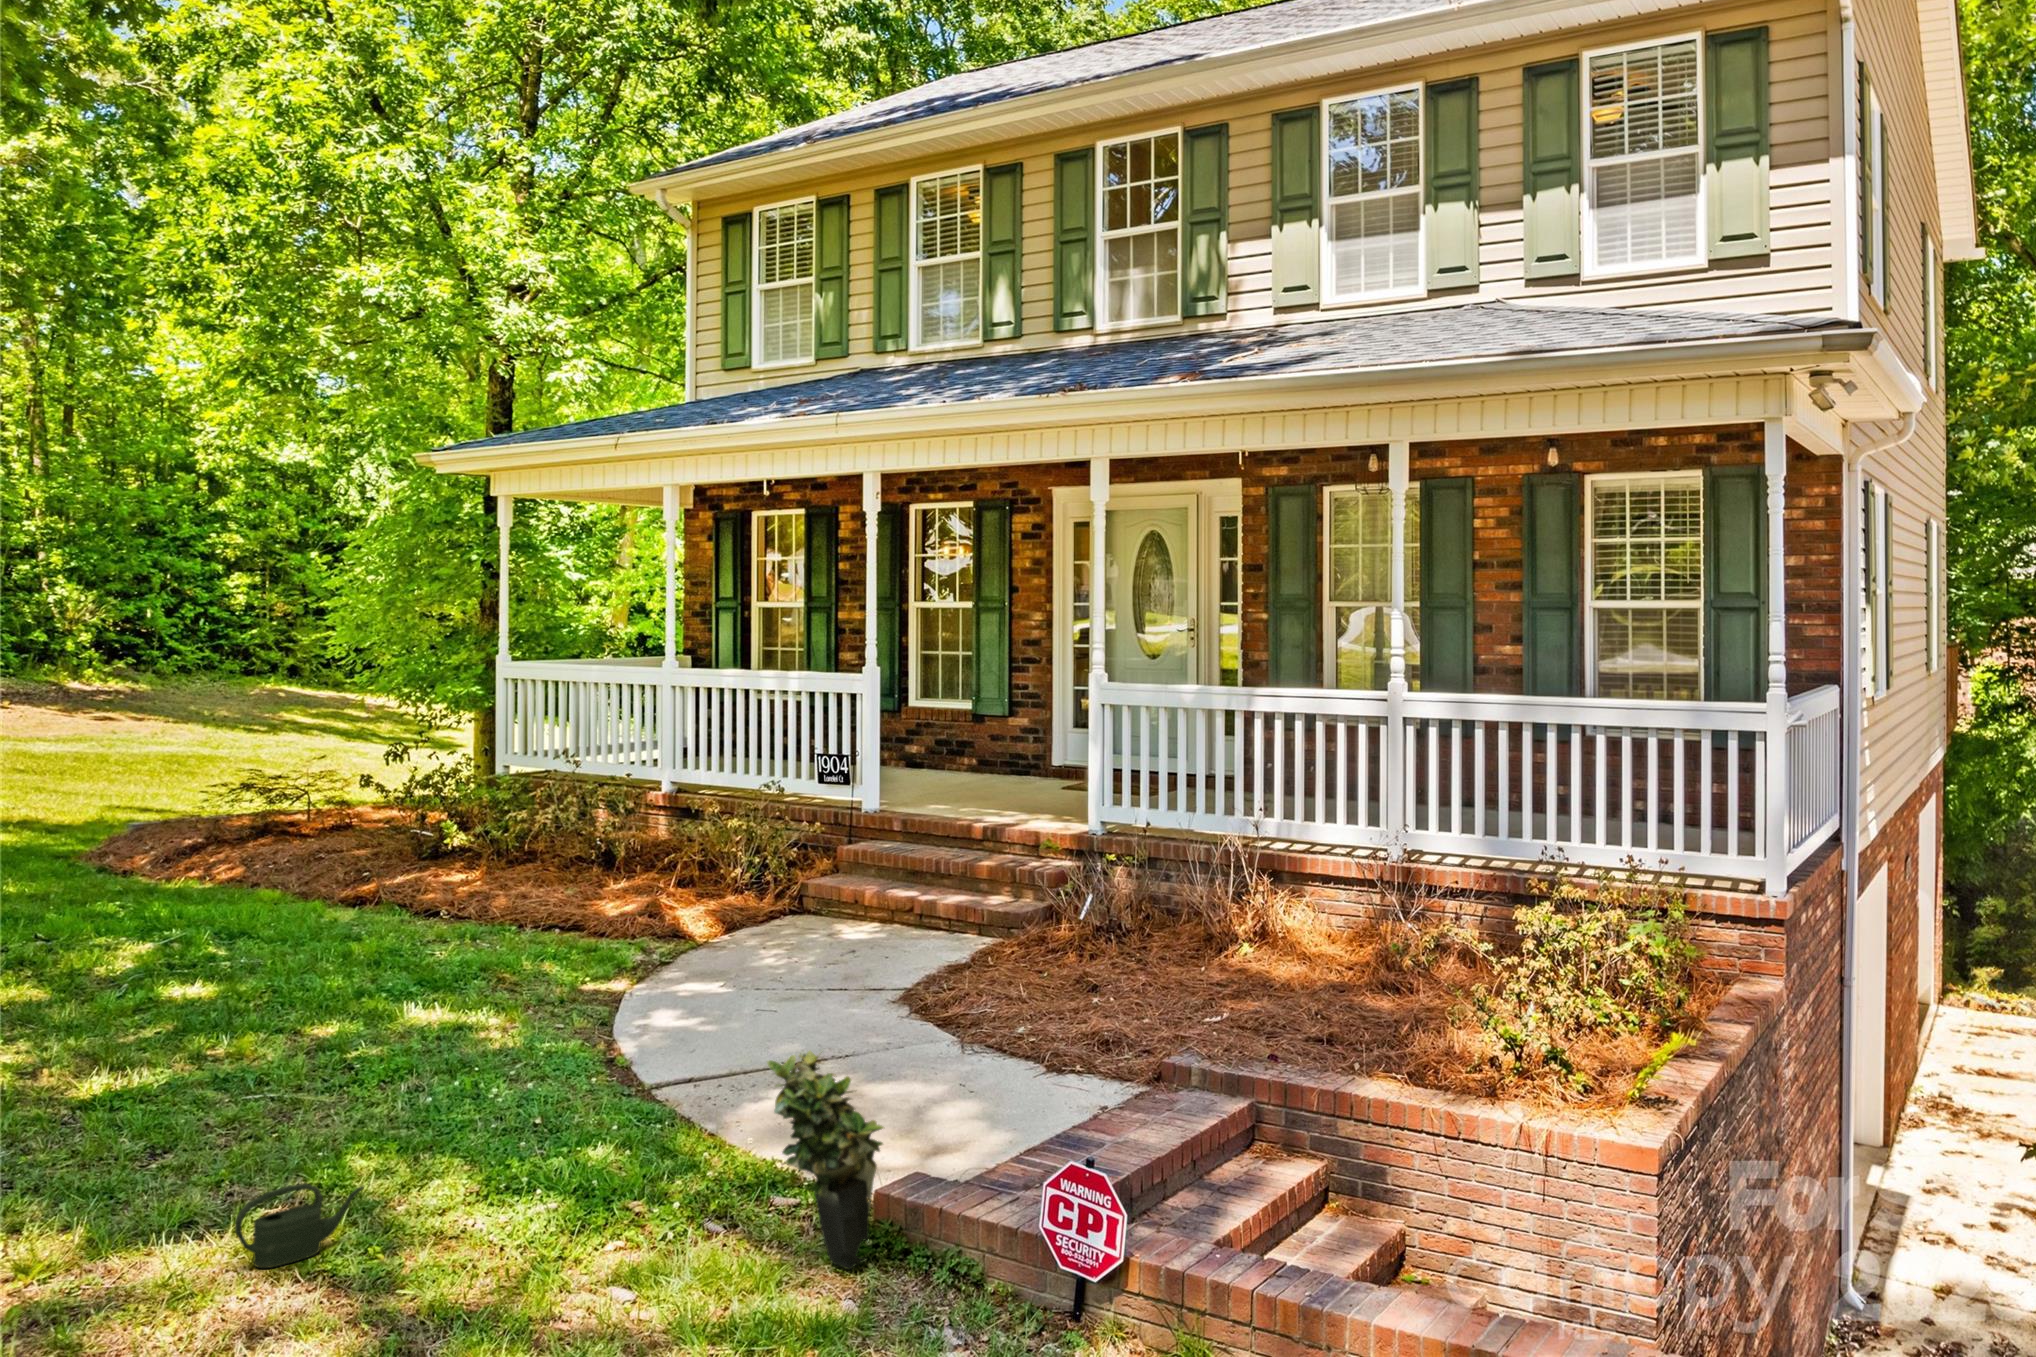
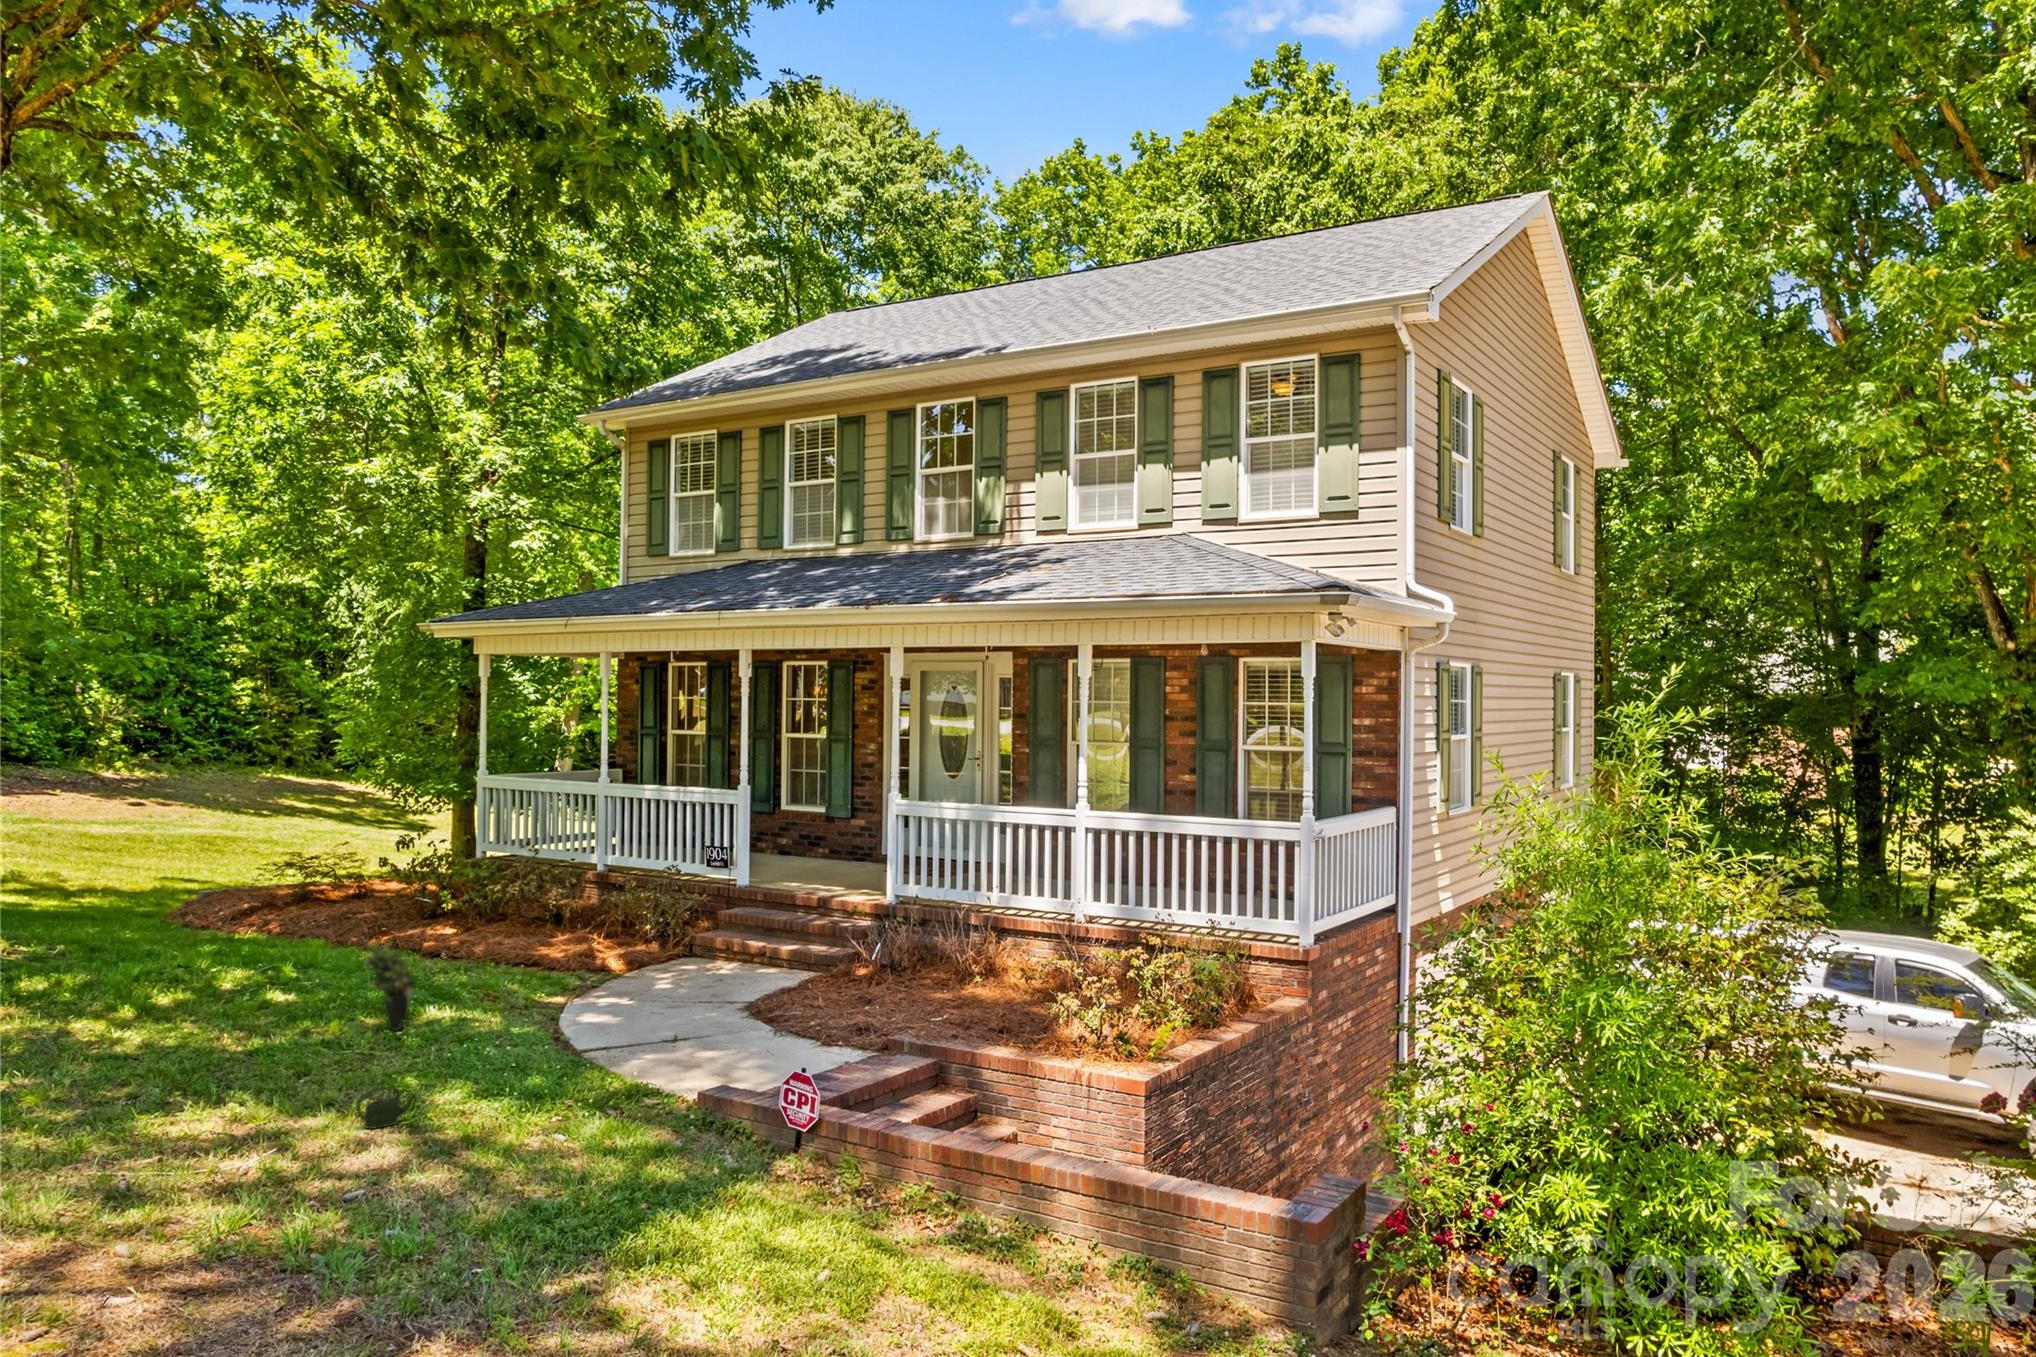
potted plant: present [767,1051,883,1269] -> present [366,942,416,1031]

